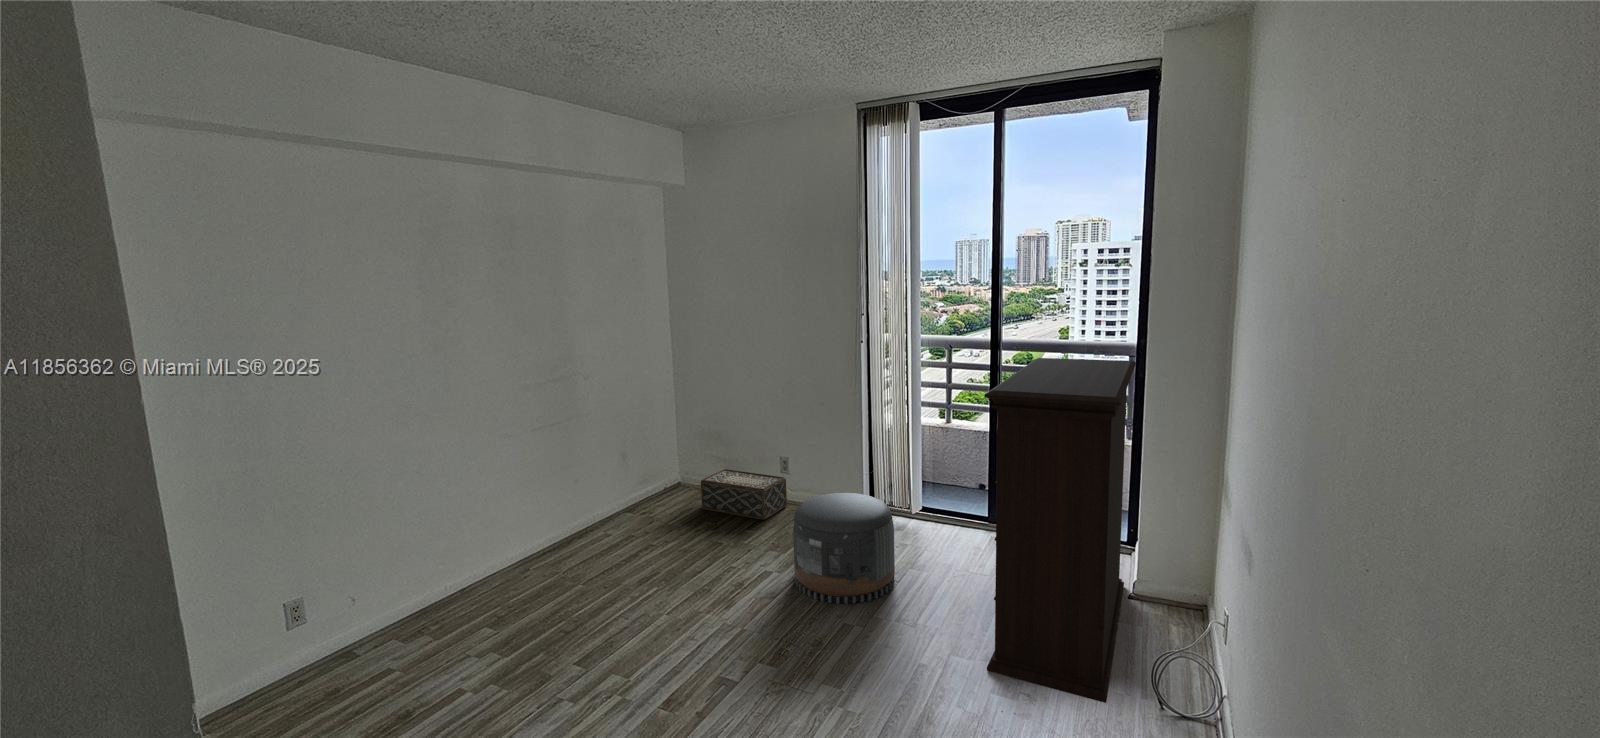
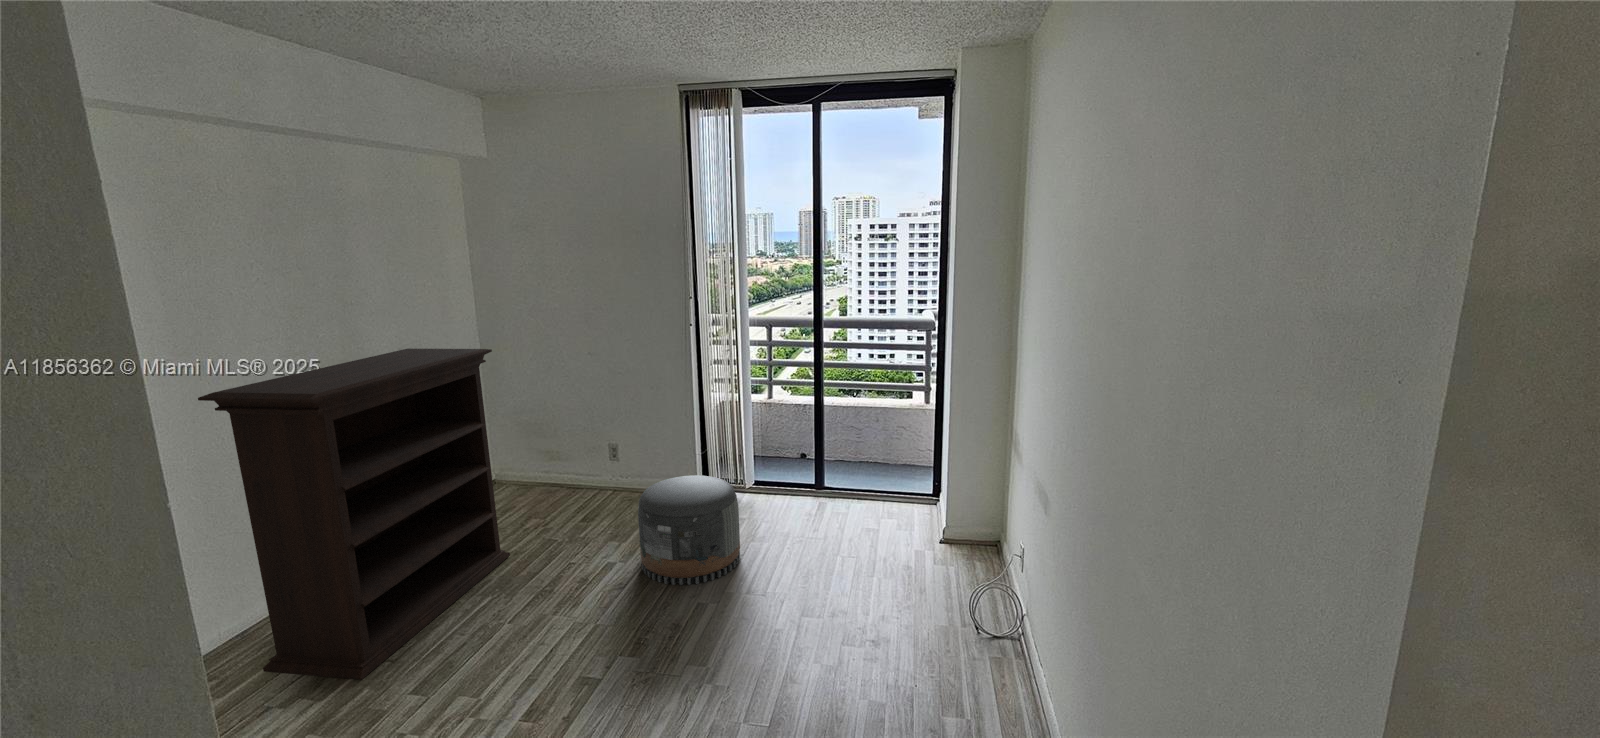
bookshelf: present [985,358,1136,703] -> present [198,349,510,679]
woven basket: present [701,469,787,520] -> none [522,461,619,510]

